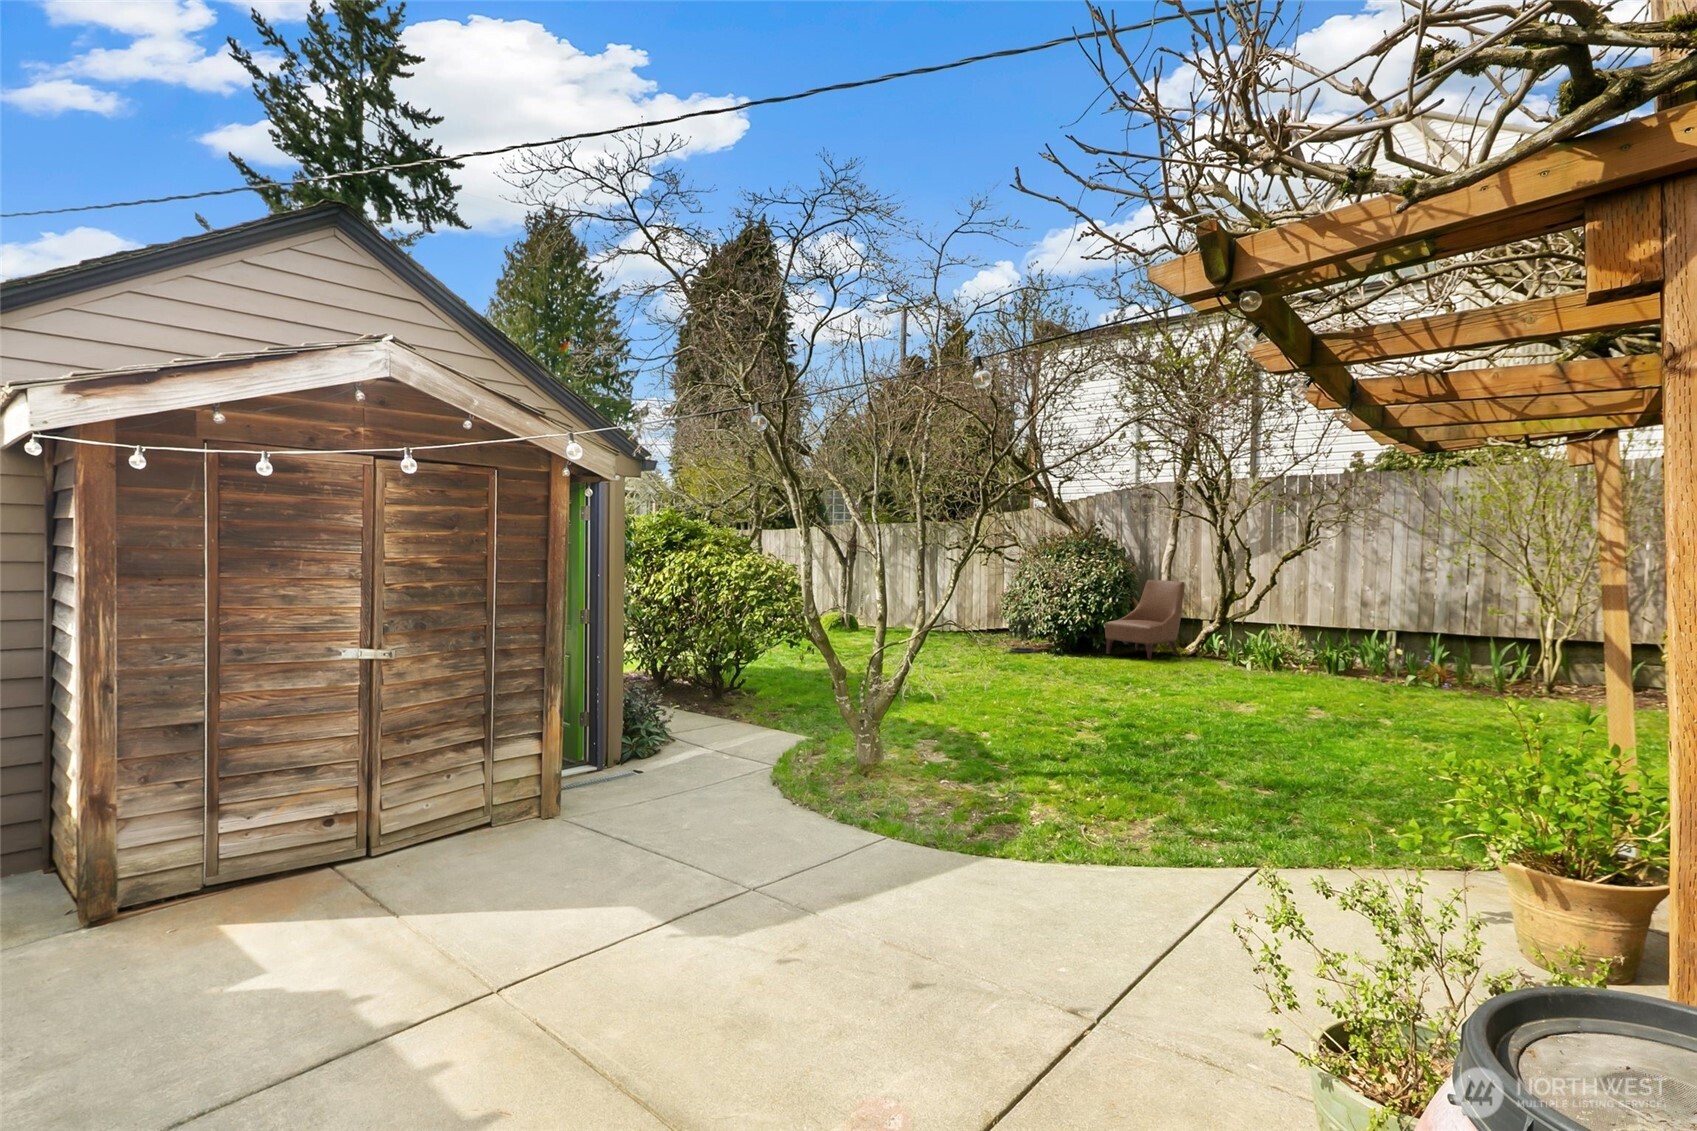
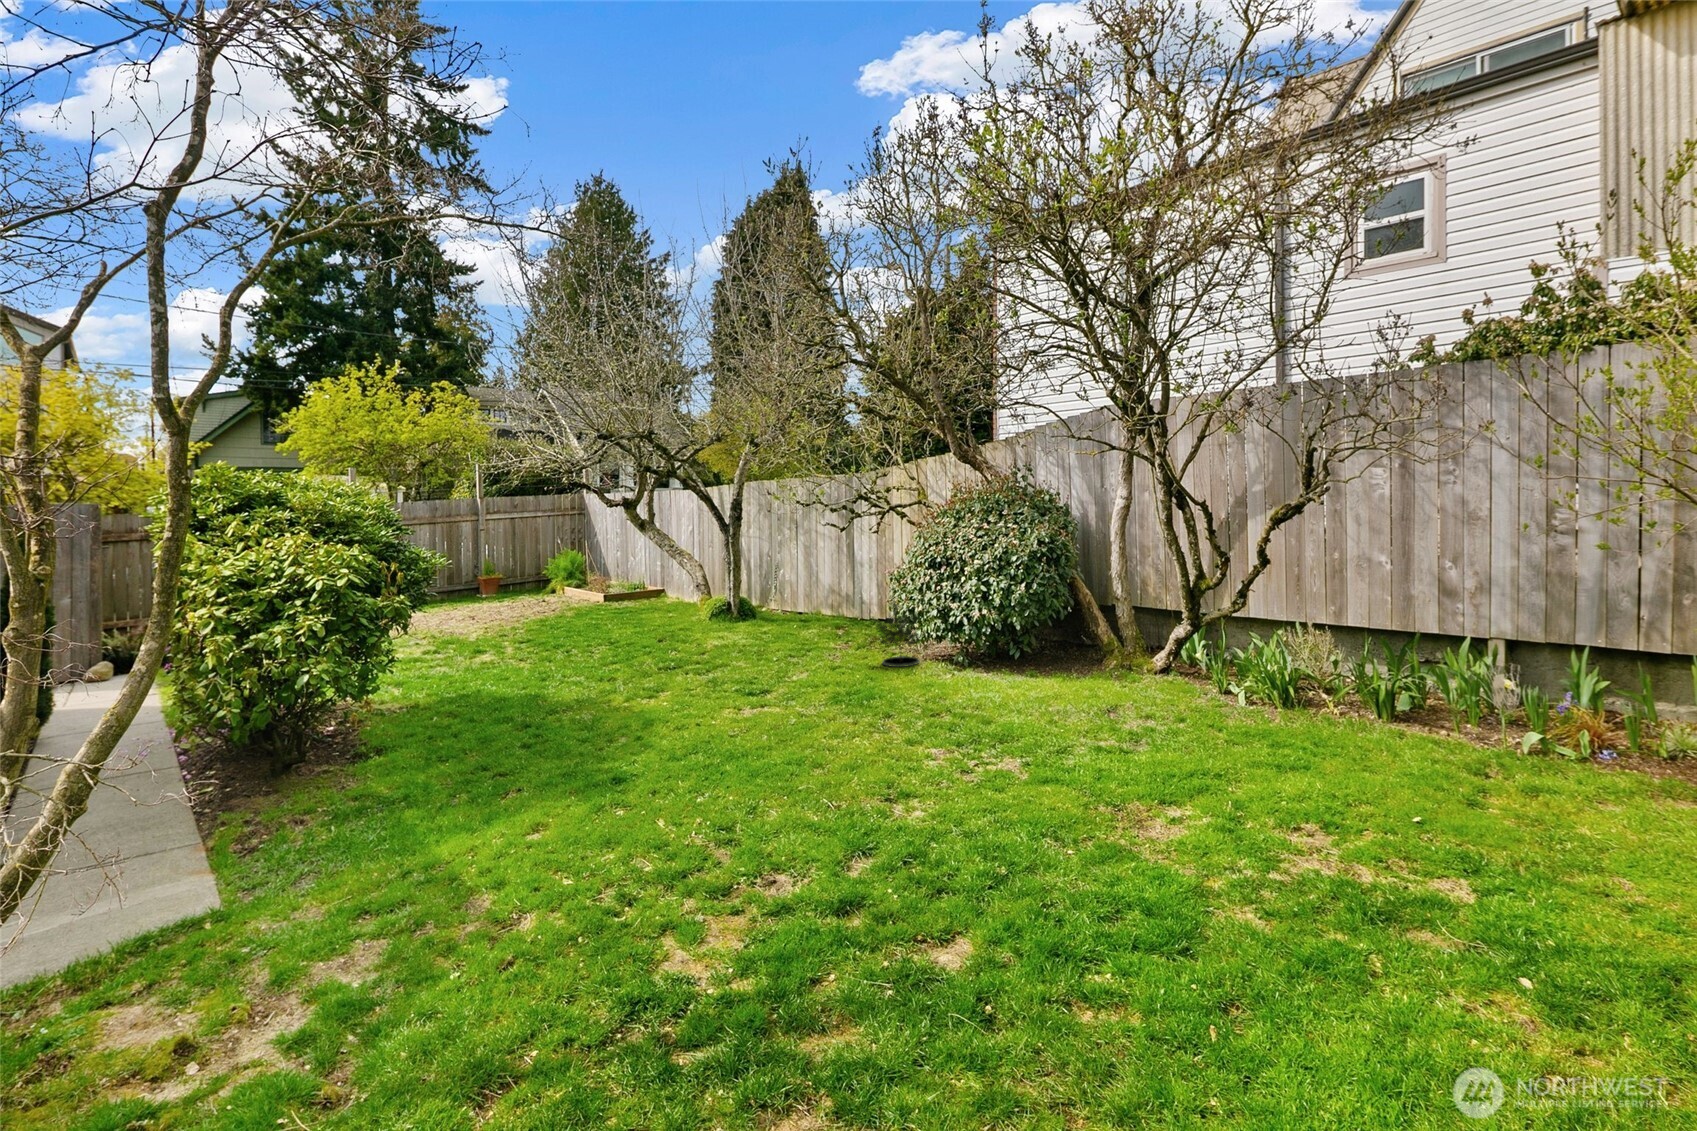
chair: present [1105,580,1185,660] -> none [1015,551,1140,684]

